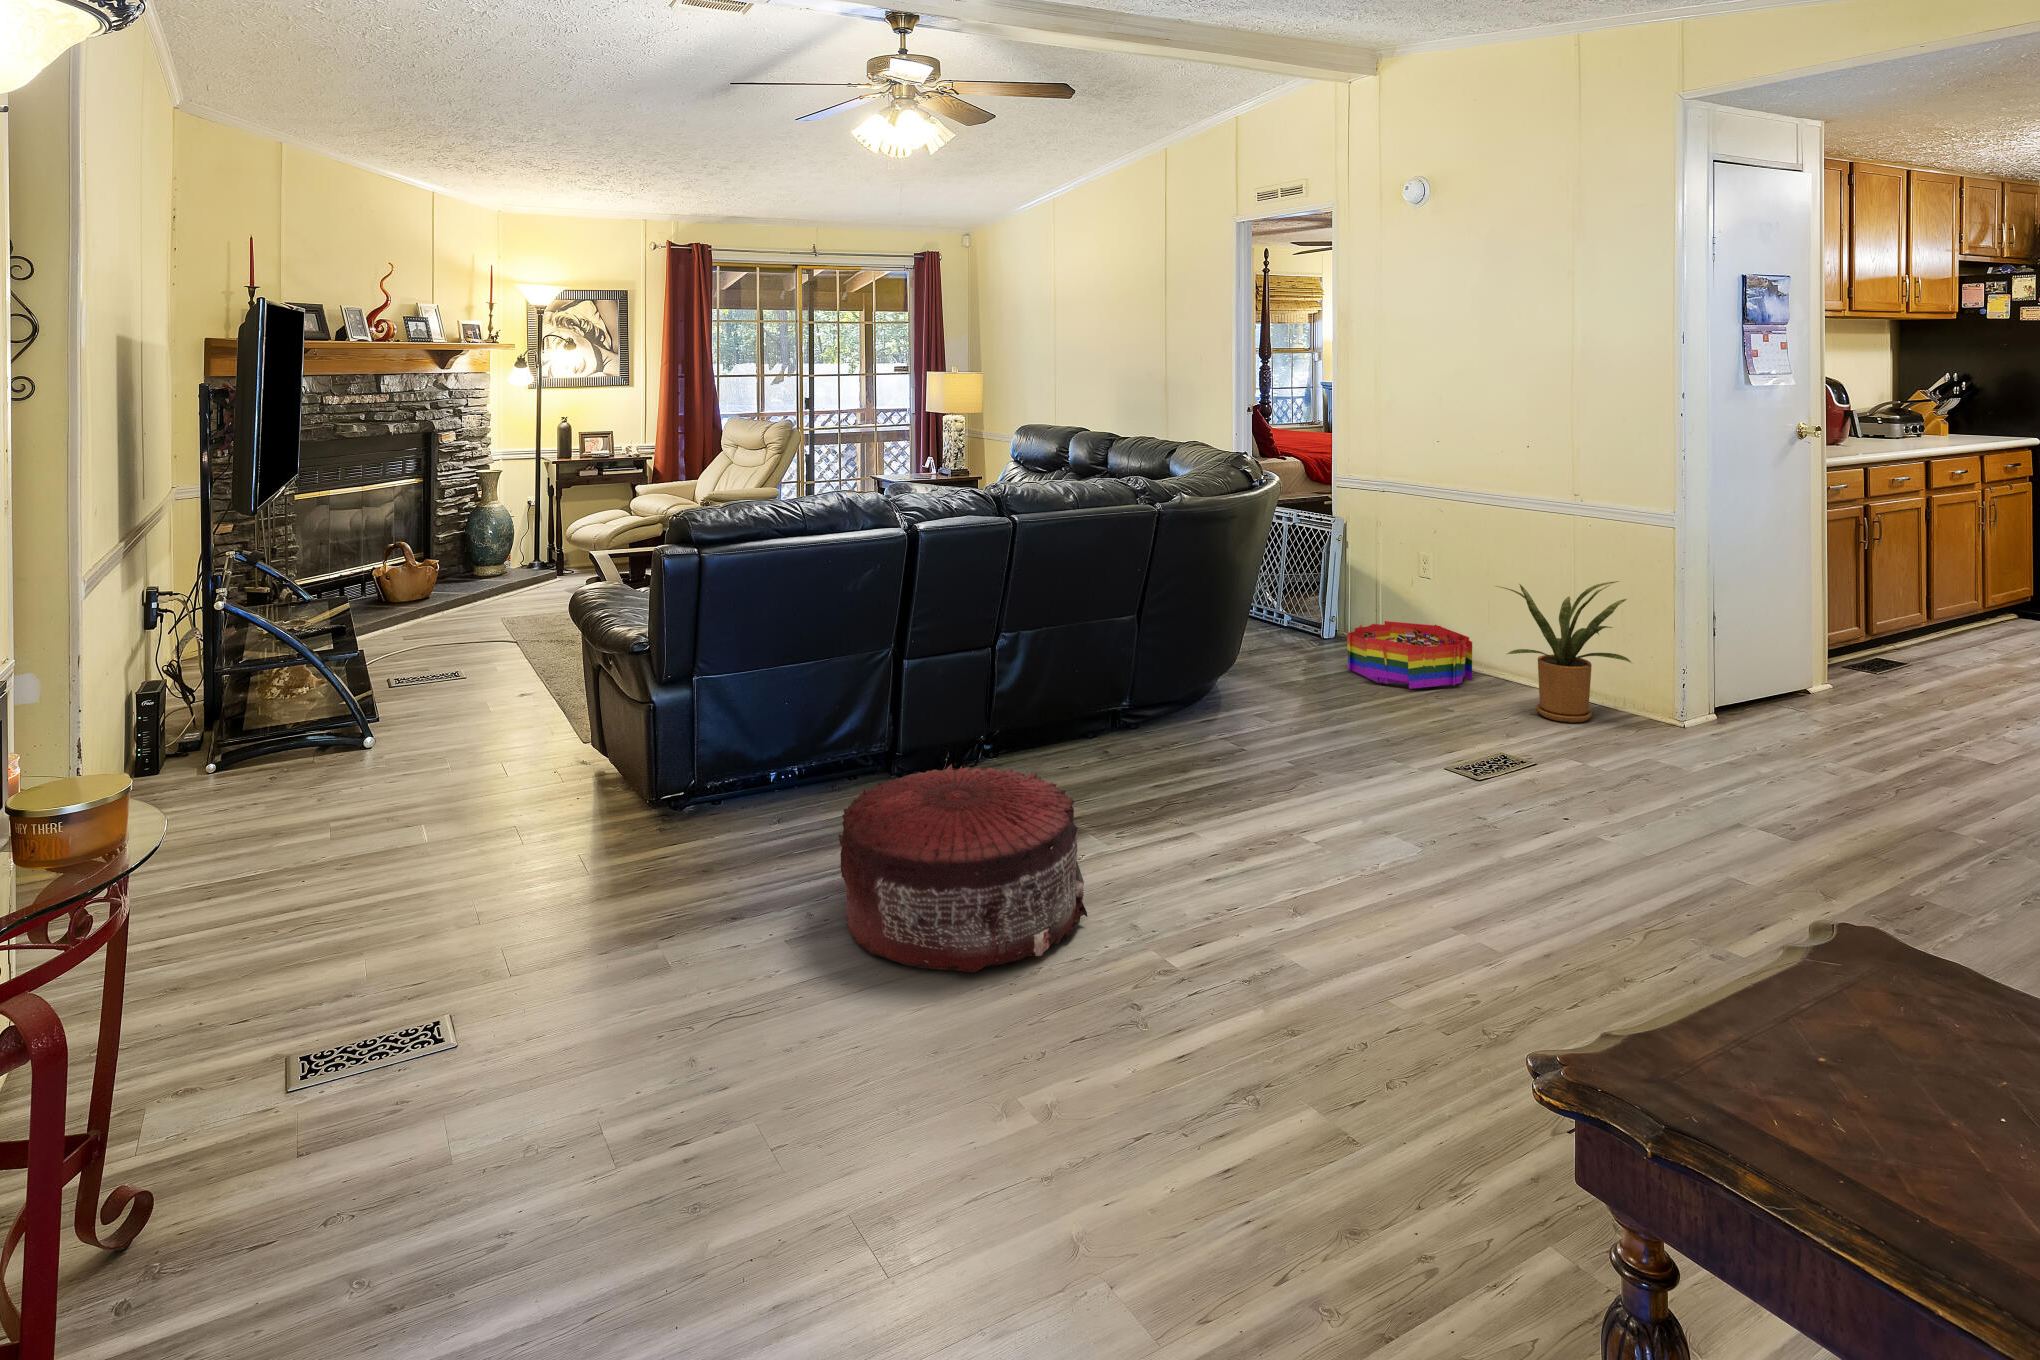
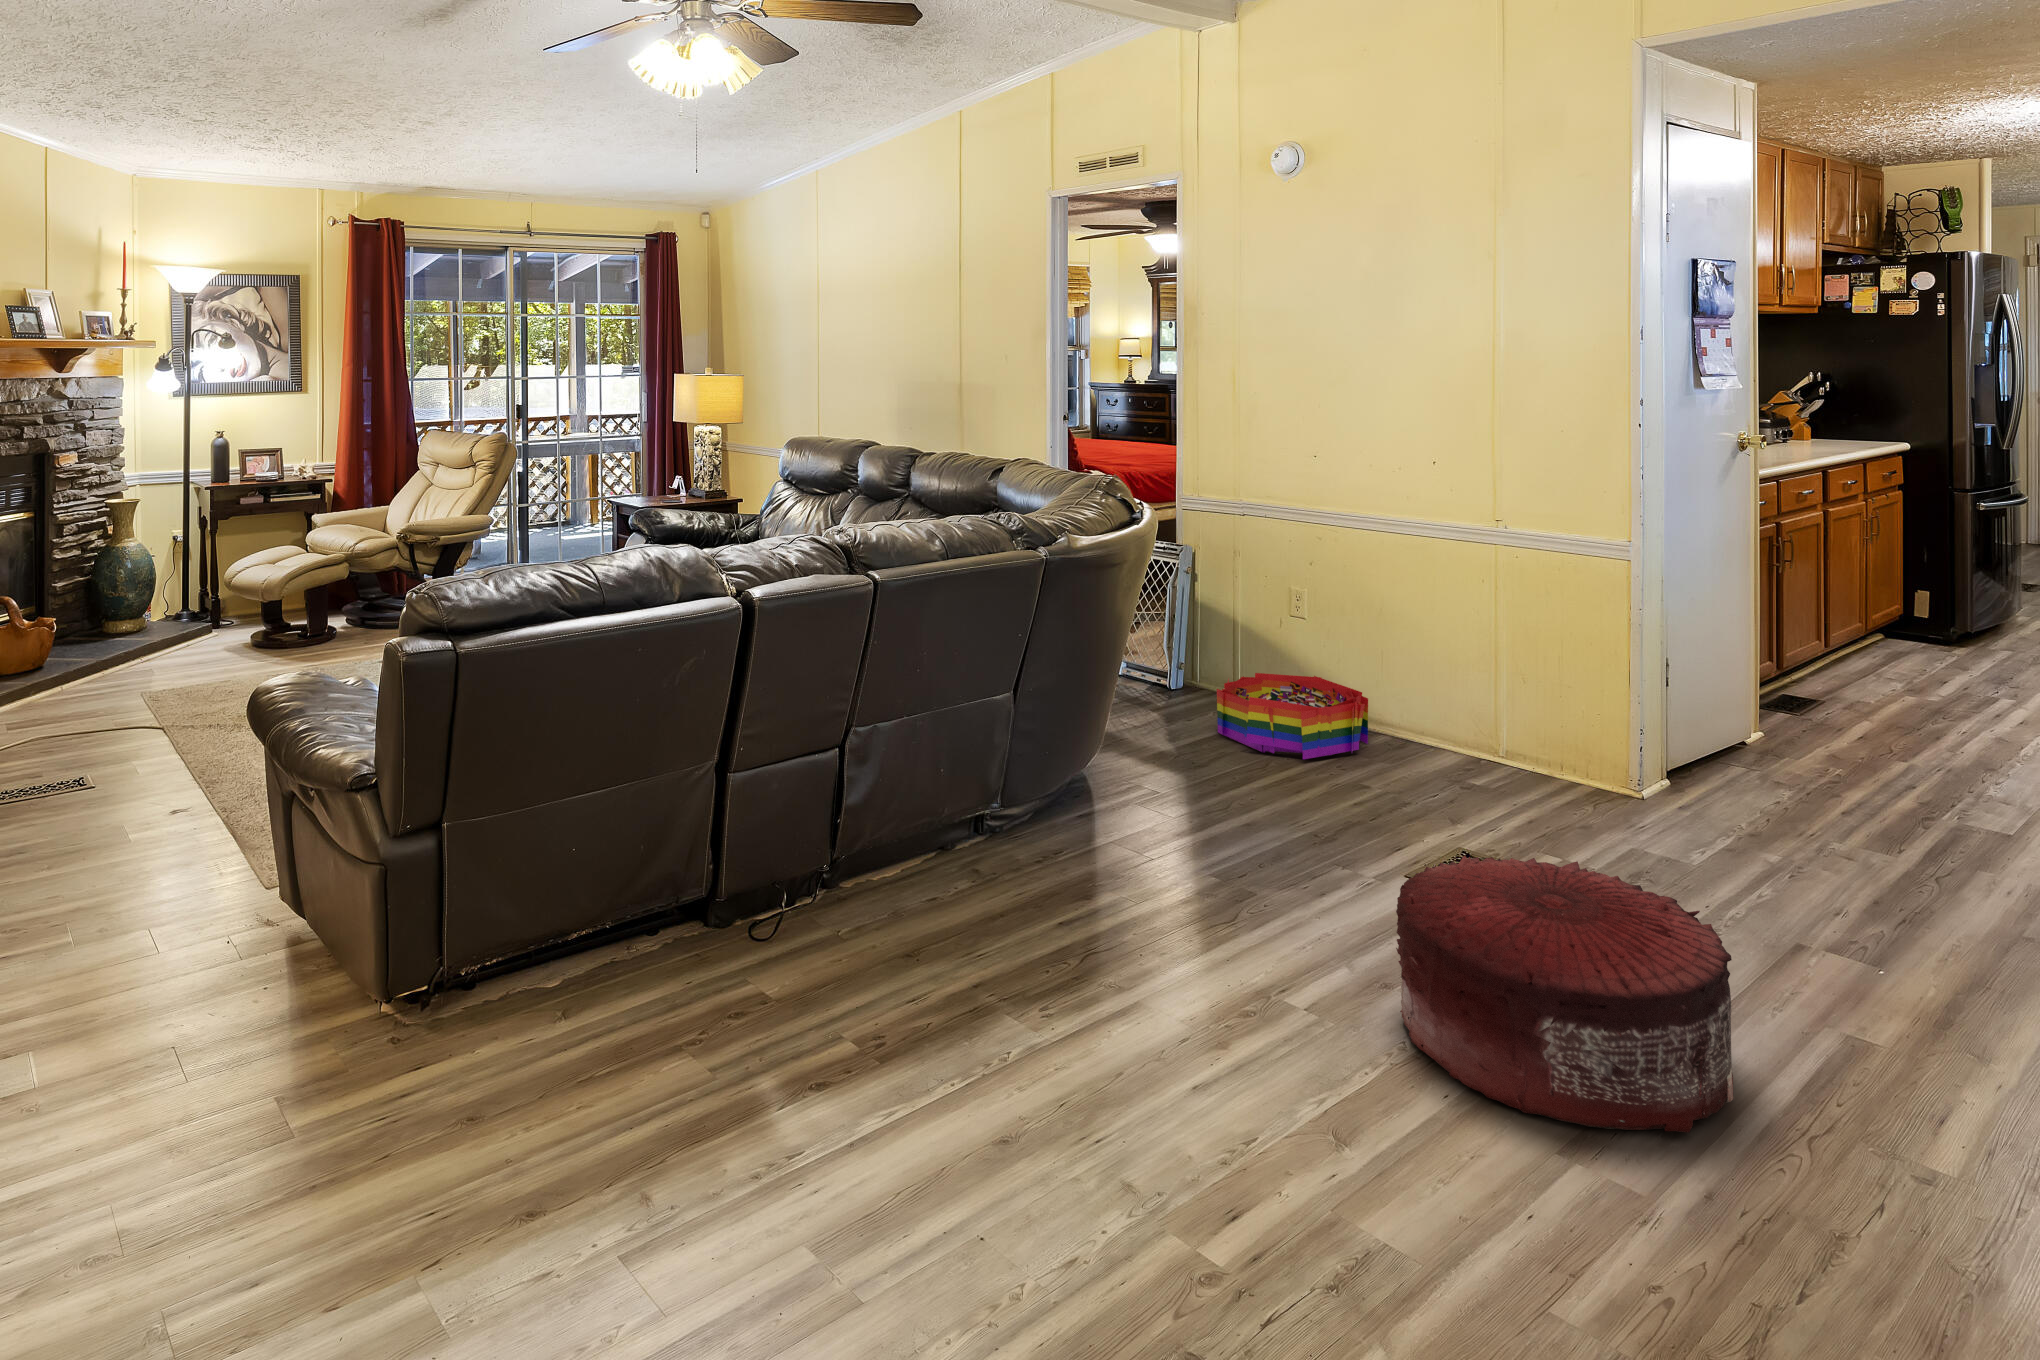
house plant: present [1497,581,1631,722] -> none [1406,628,1586,800]
pouf: present [839,764,1087,973] -> present [1396,856,1733,1132]

